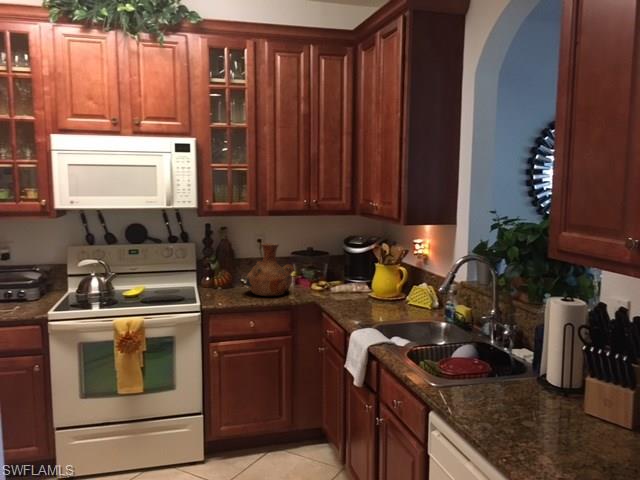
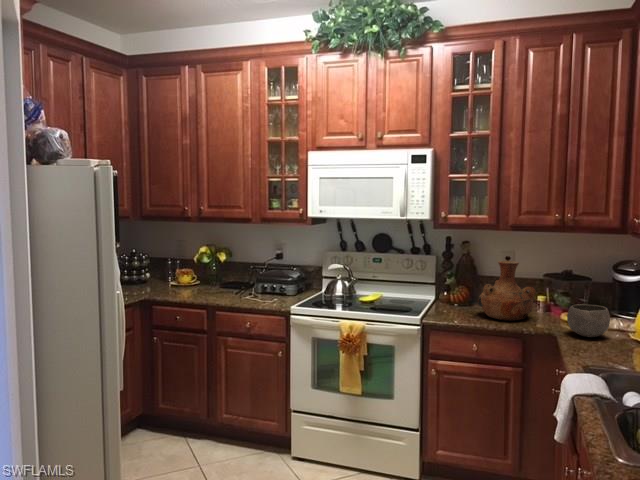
ceramic bowl: none [326,274,357,301] -> present [567,304,610,337]

